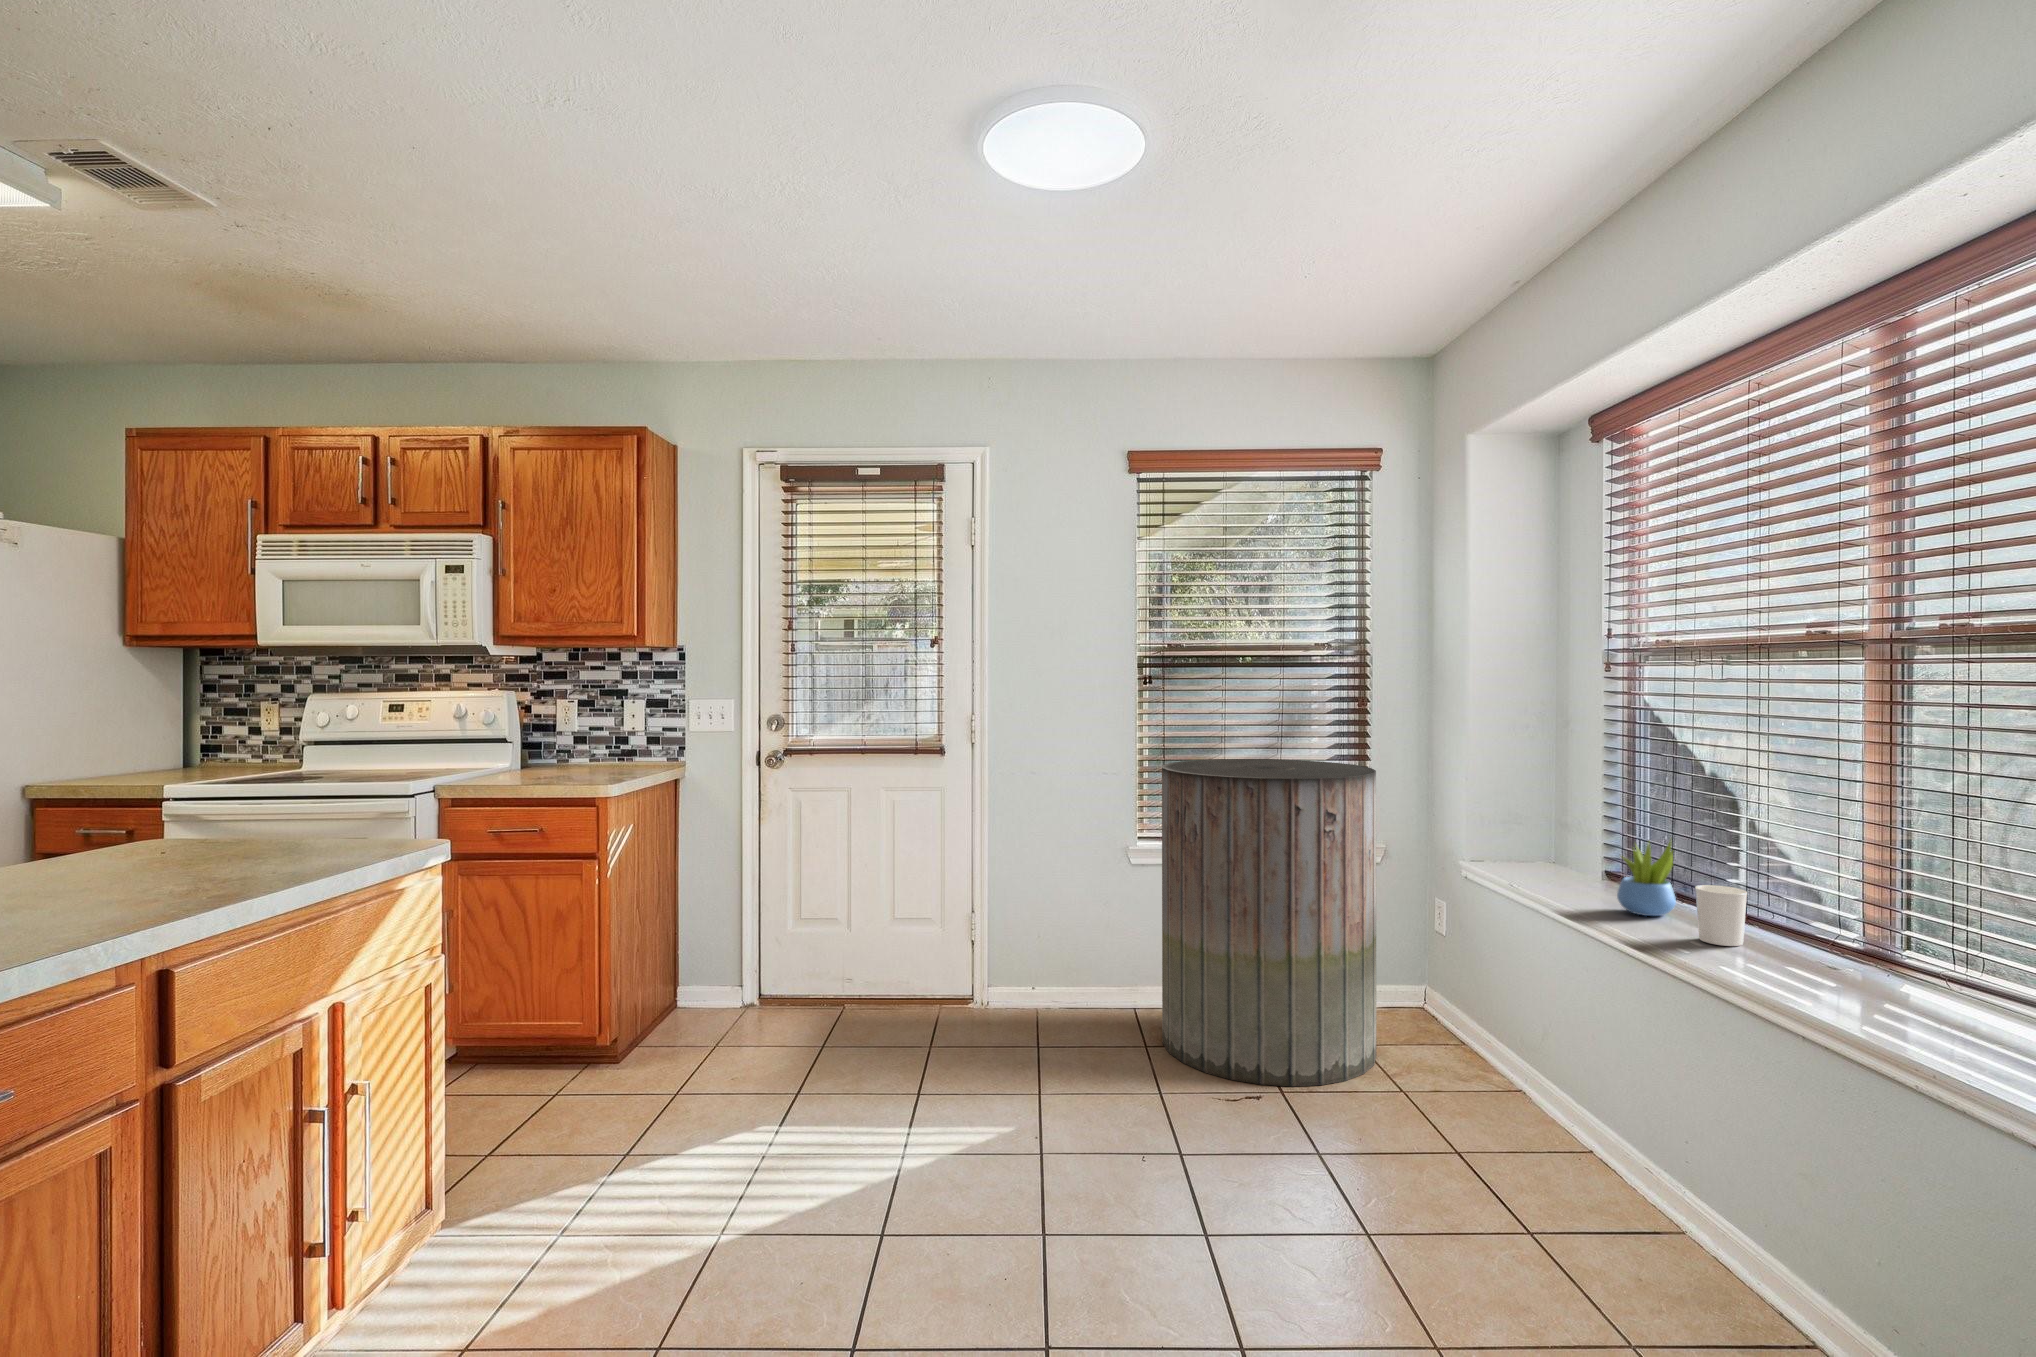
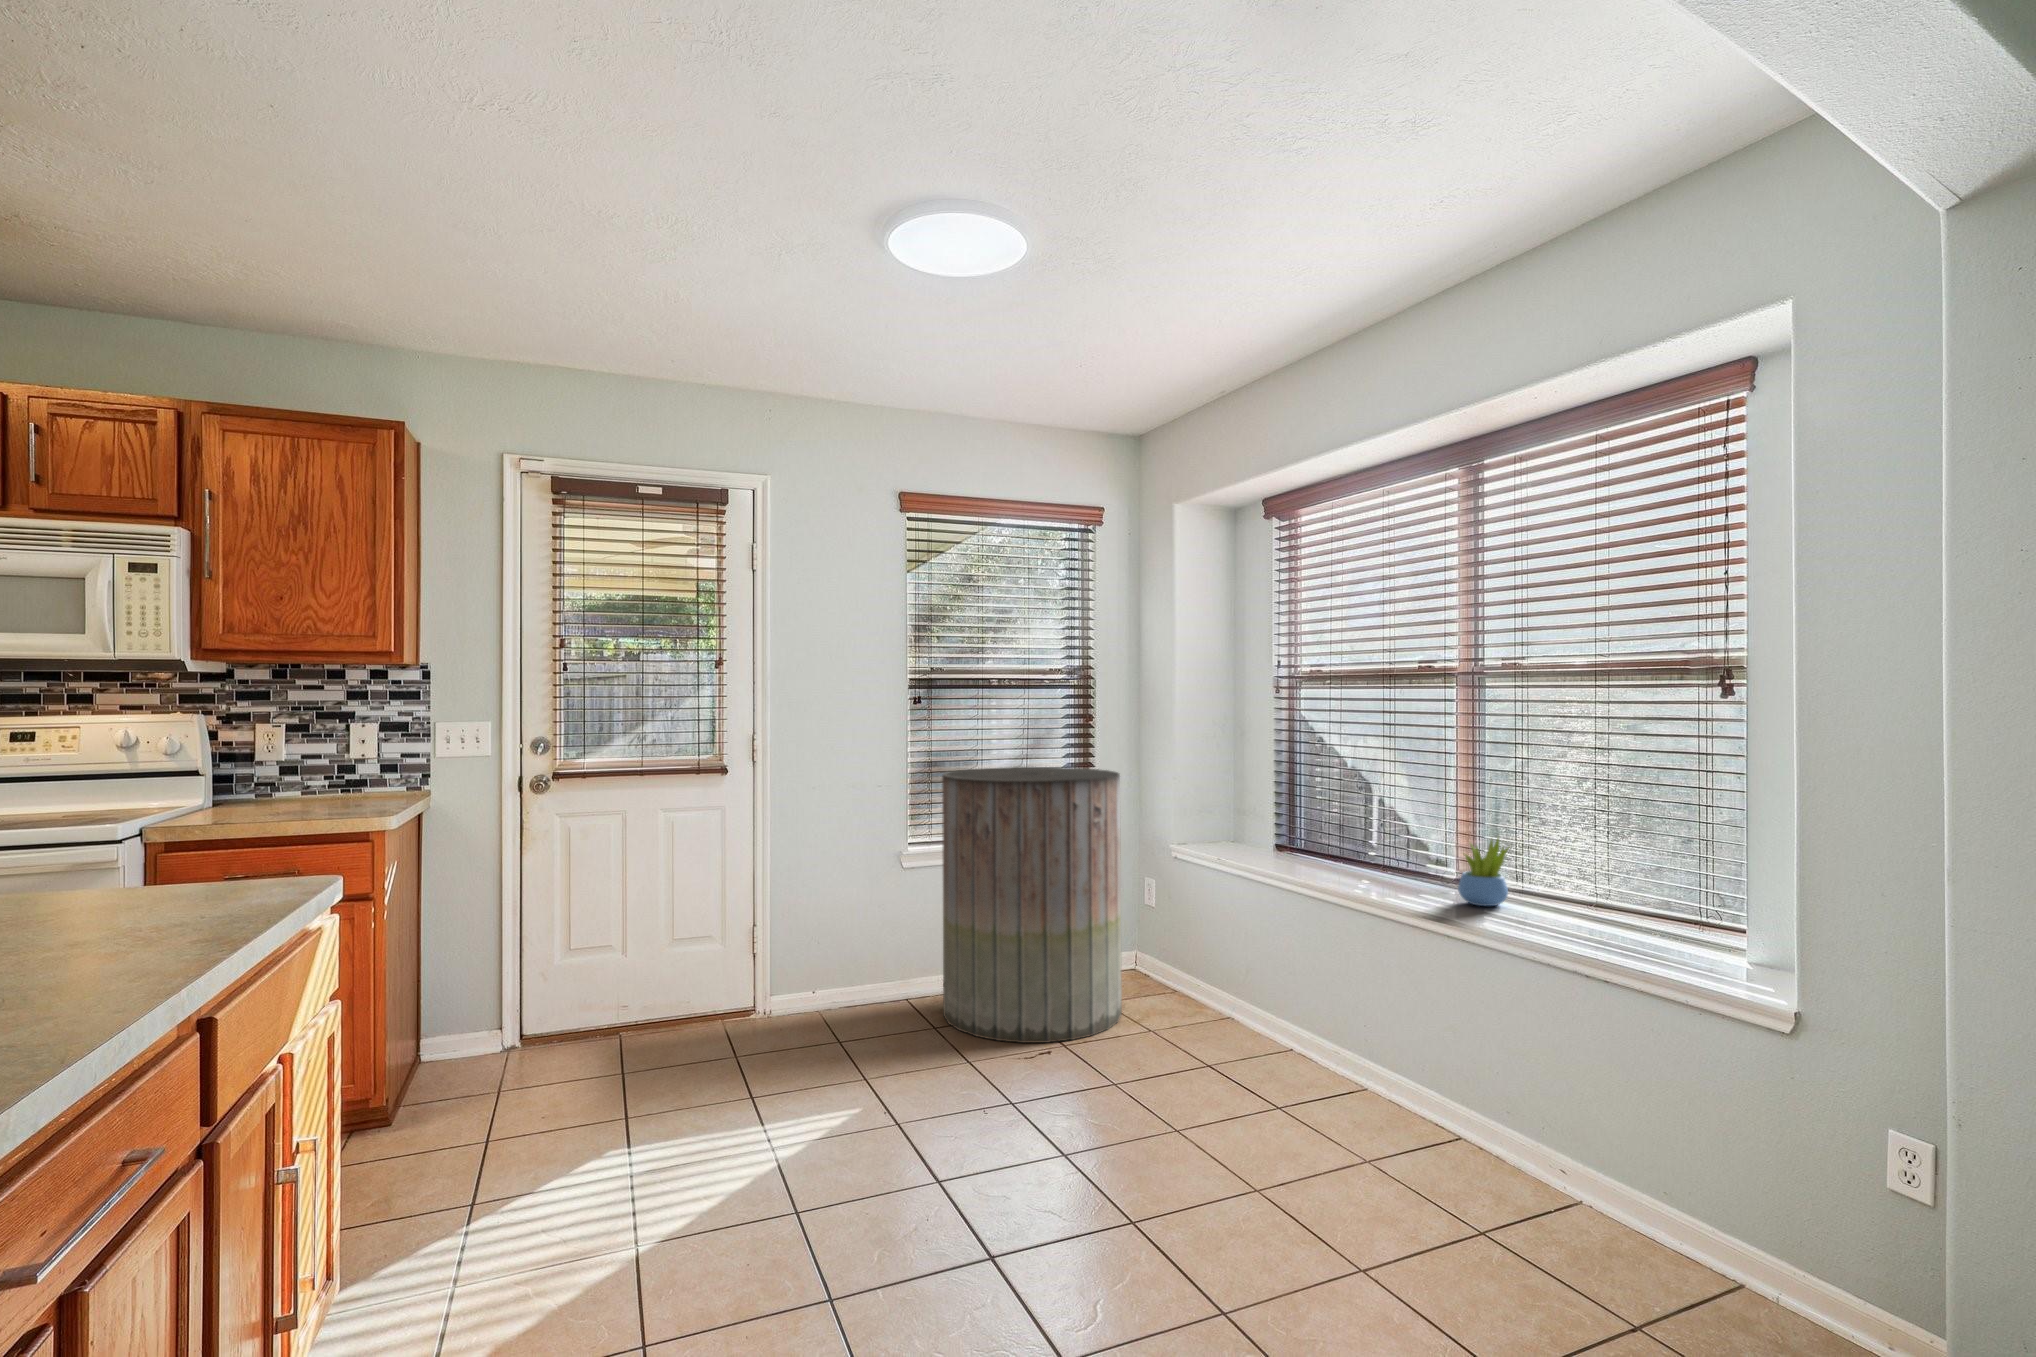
succulent plant: present [1617,841,1676,916] -> present [1458,838,1509,906]
candle holder: present [1695,885,1747,946] -> none [1367,841,1399,883]

